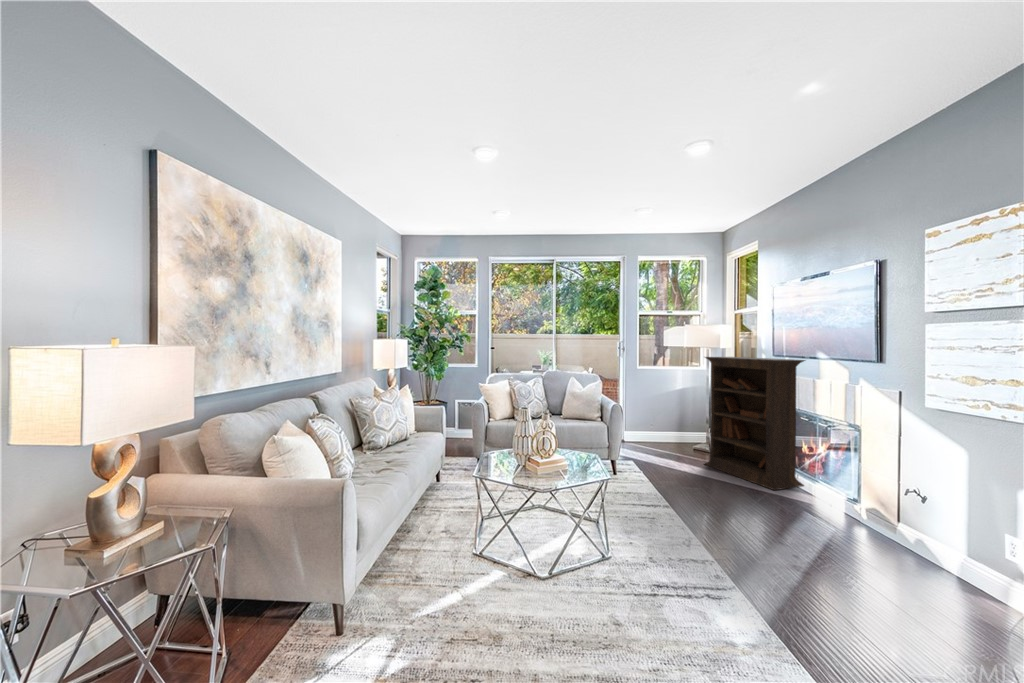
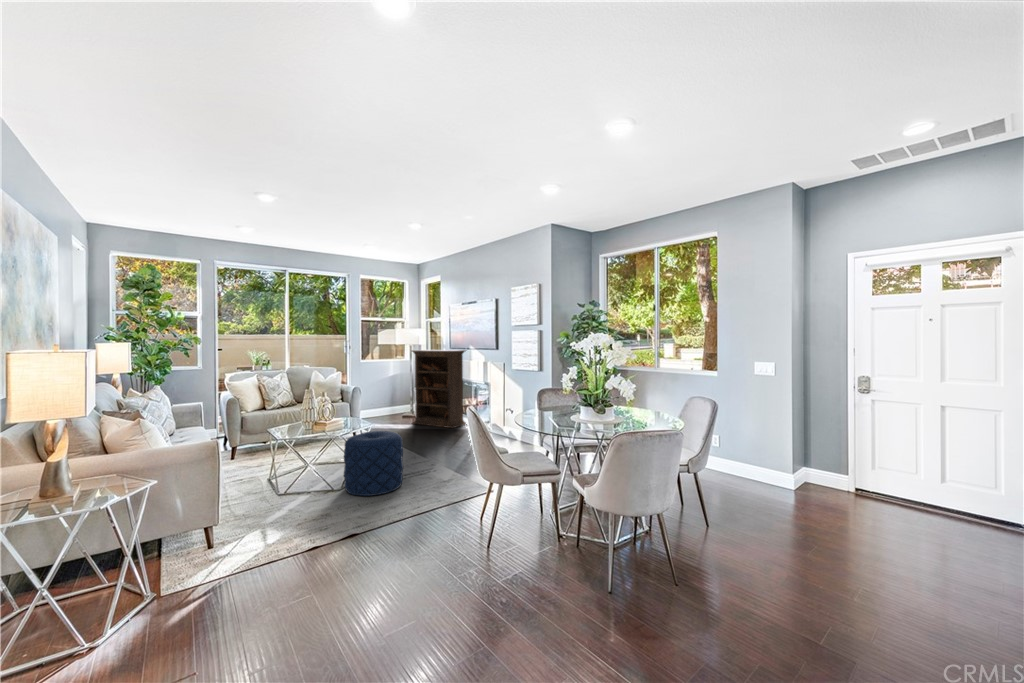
pouf: none [540,496,646,638] -> present [344,431,403,496]

